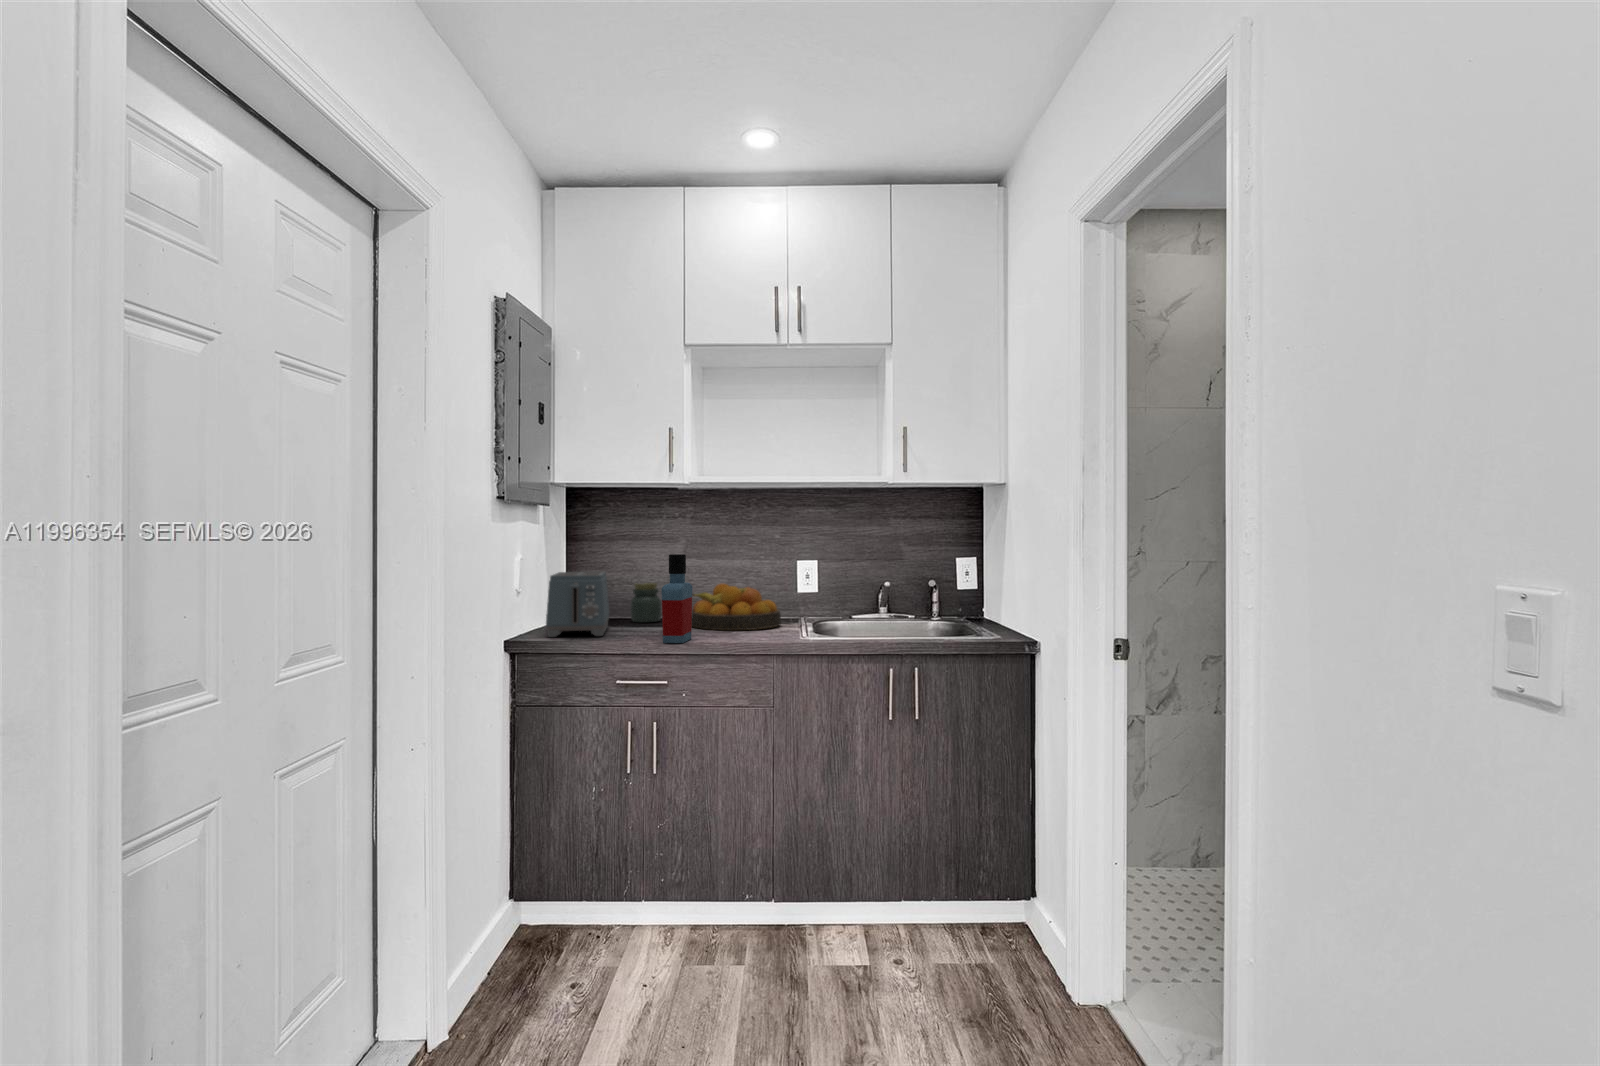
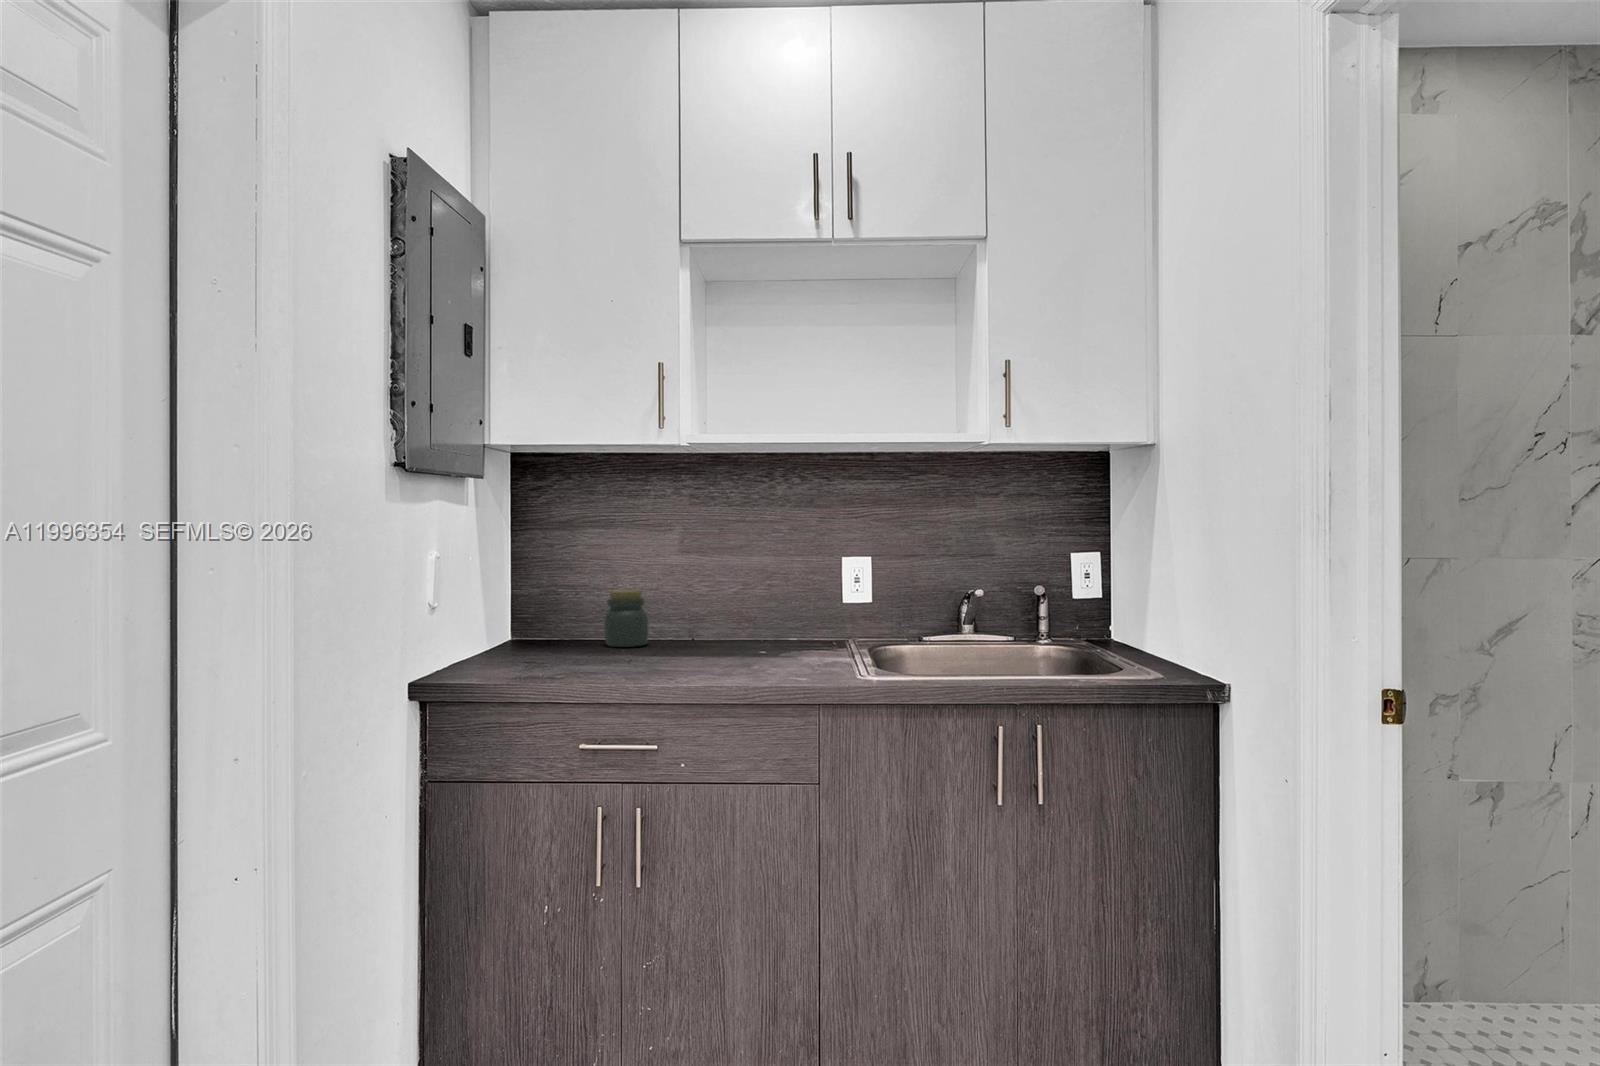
bottle: present [661,554,692,643] -> none [650,551,696,687]
toaster: present [546,572,609,637] -> none [476,575,573,676]
fruit bowl: present [692,584,781,630] -> none [689,591,821,661]

